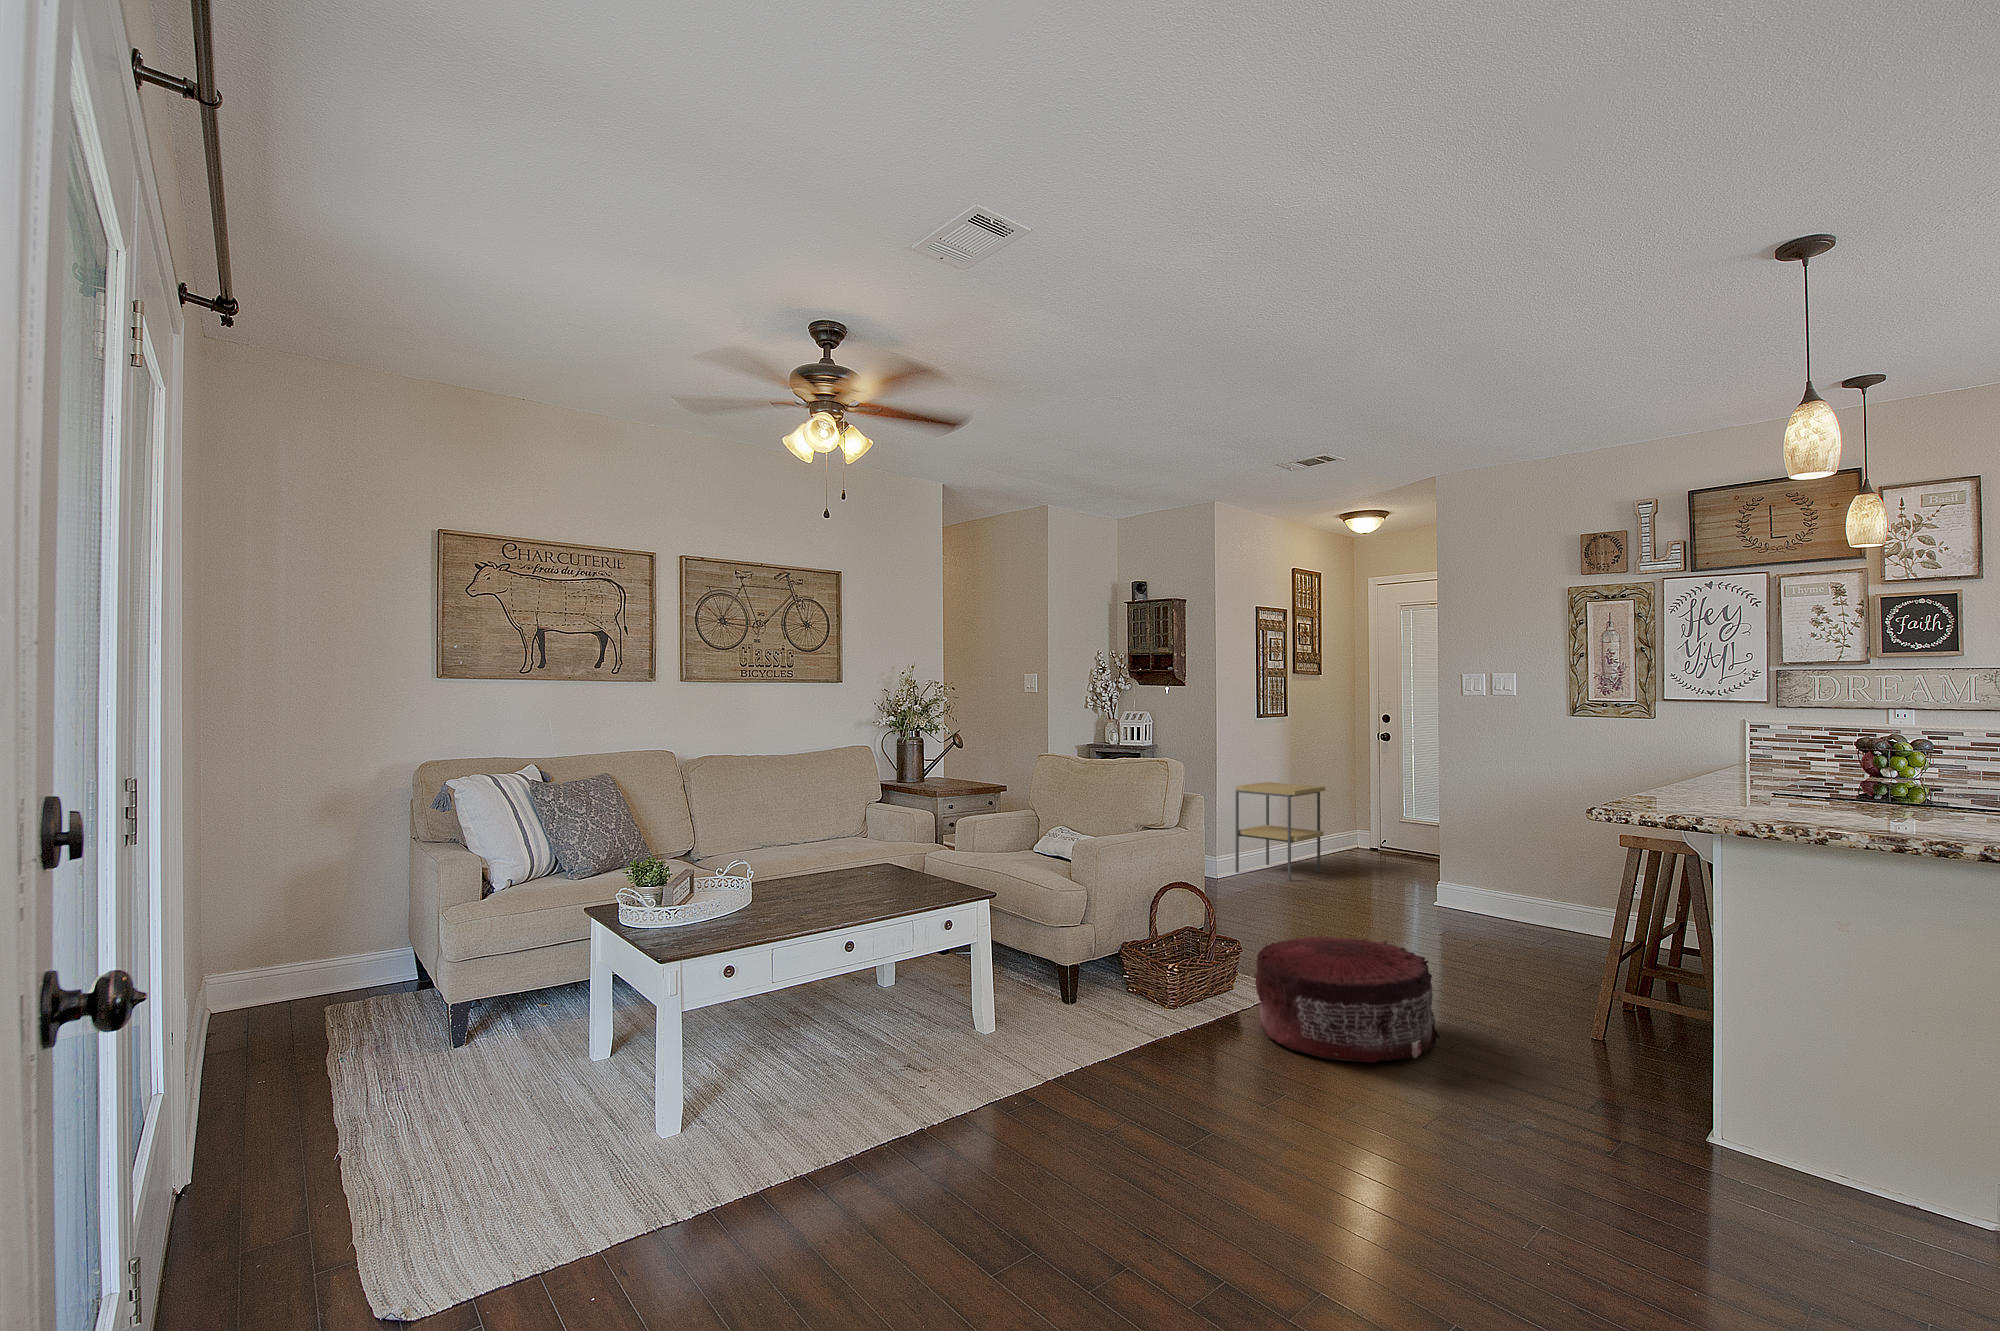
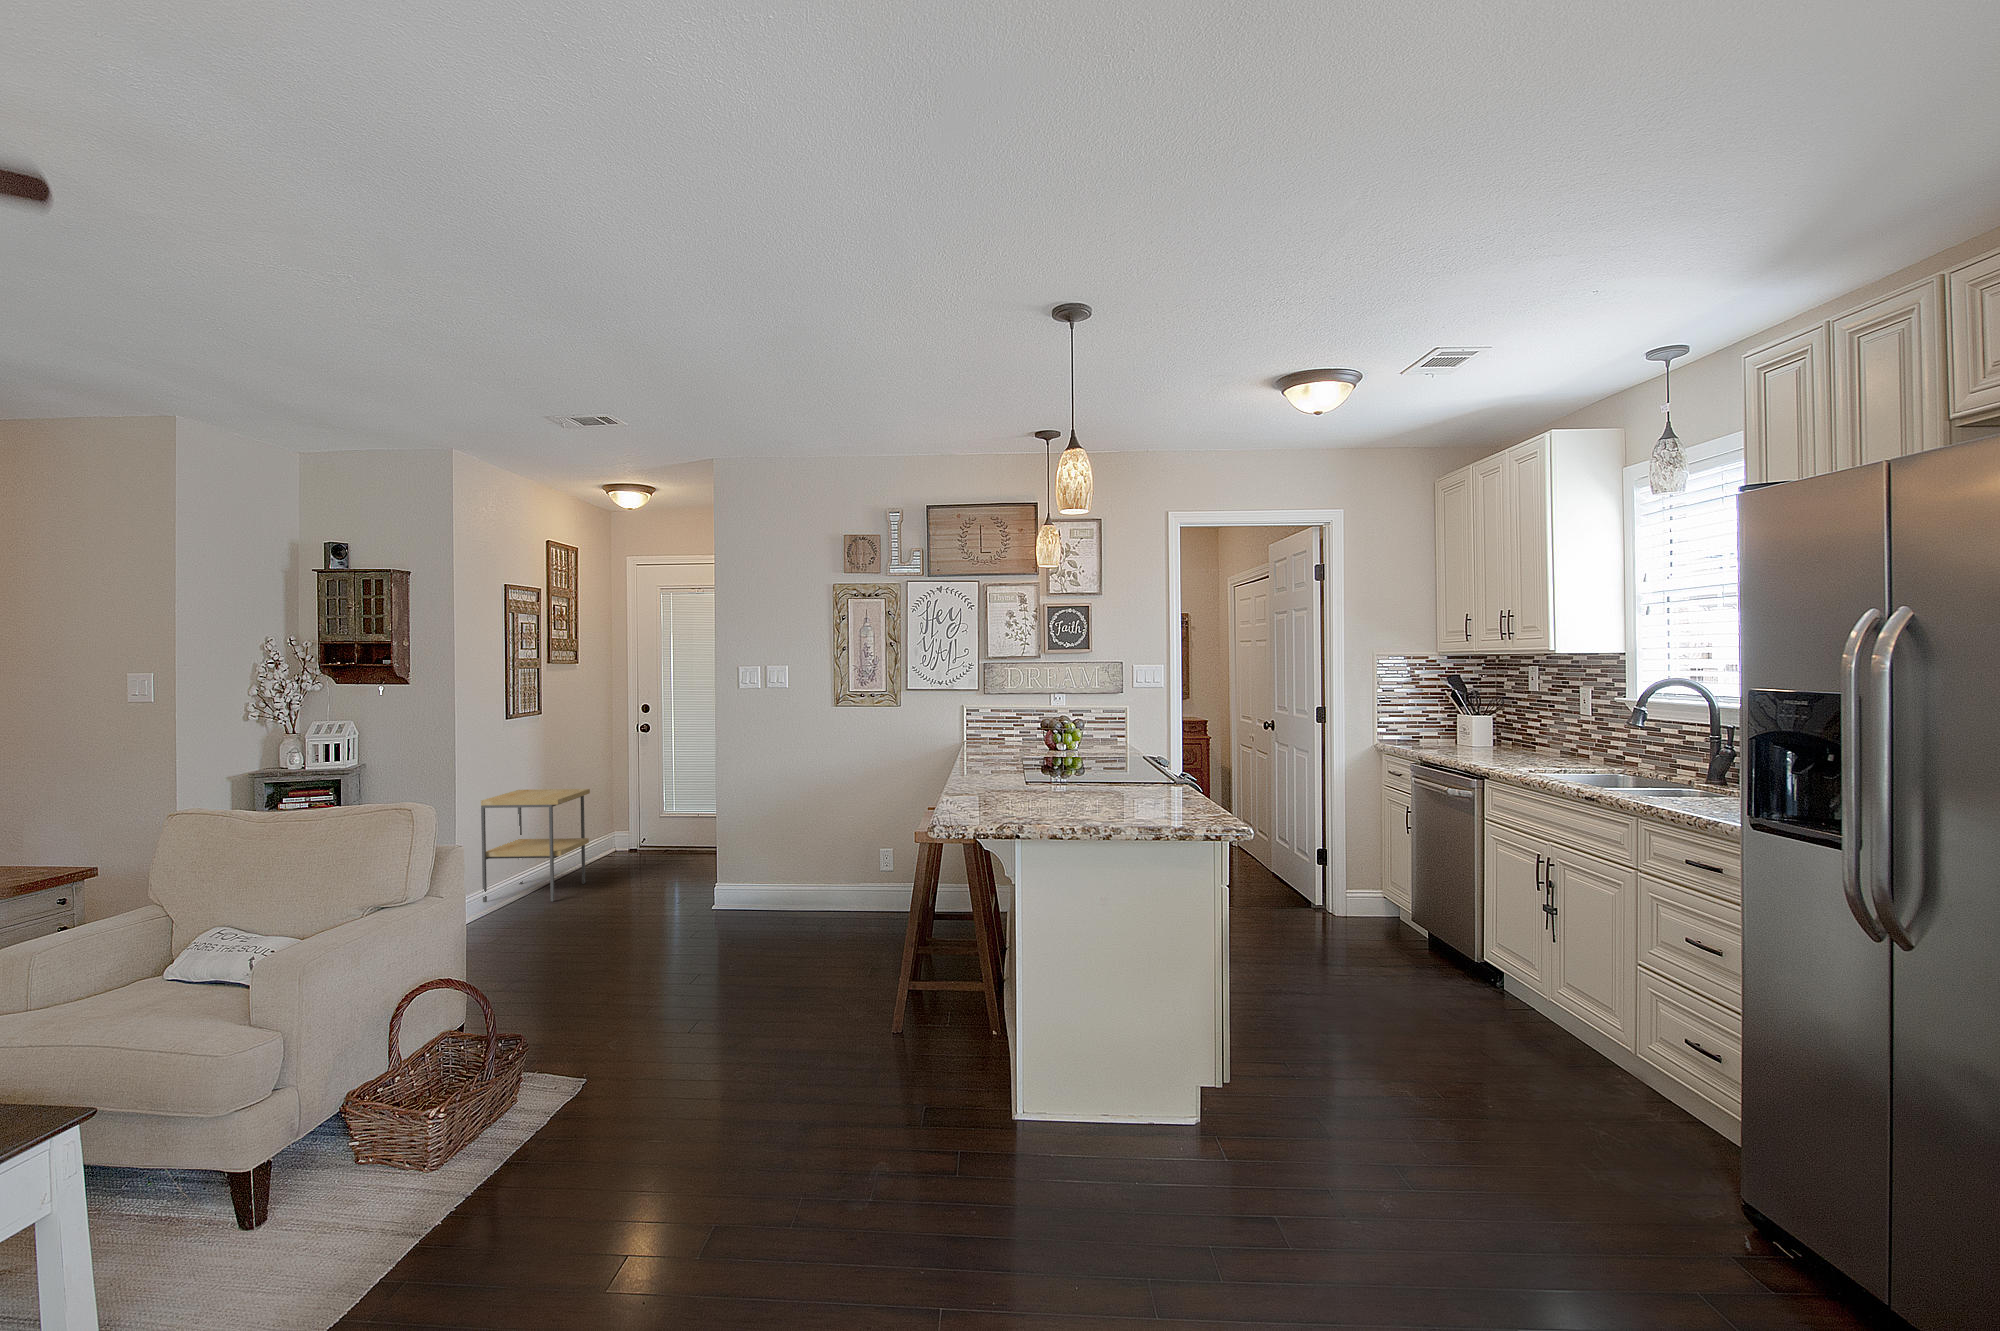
pouf: present [1254,934,1440,1063] -> none [558,979,772,1152]

